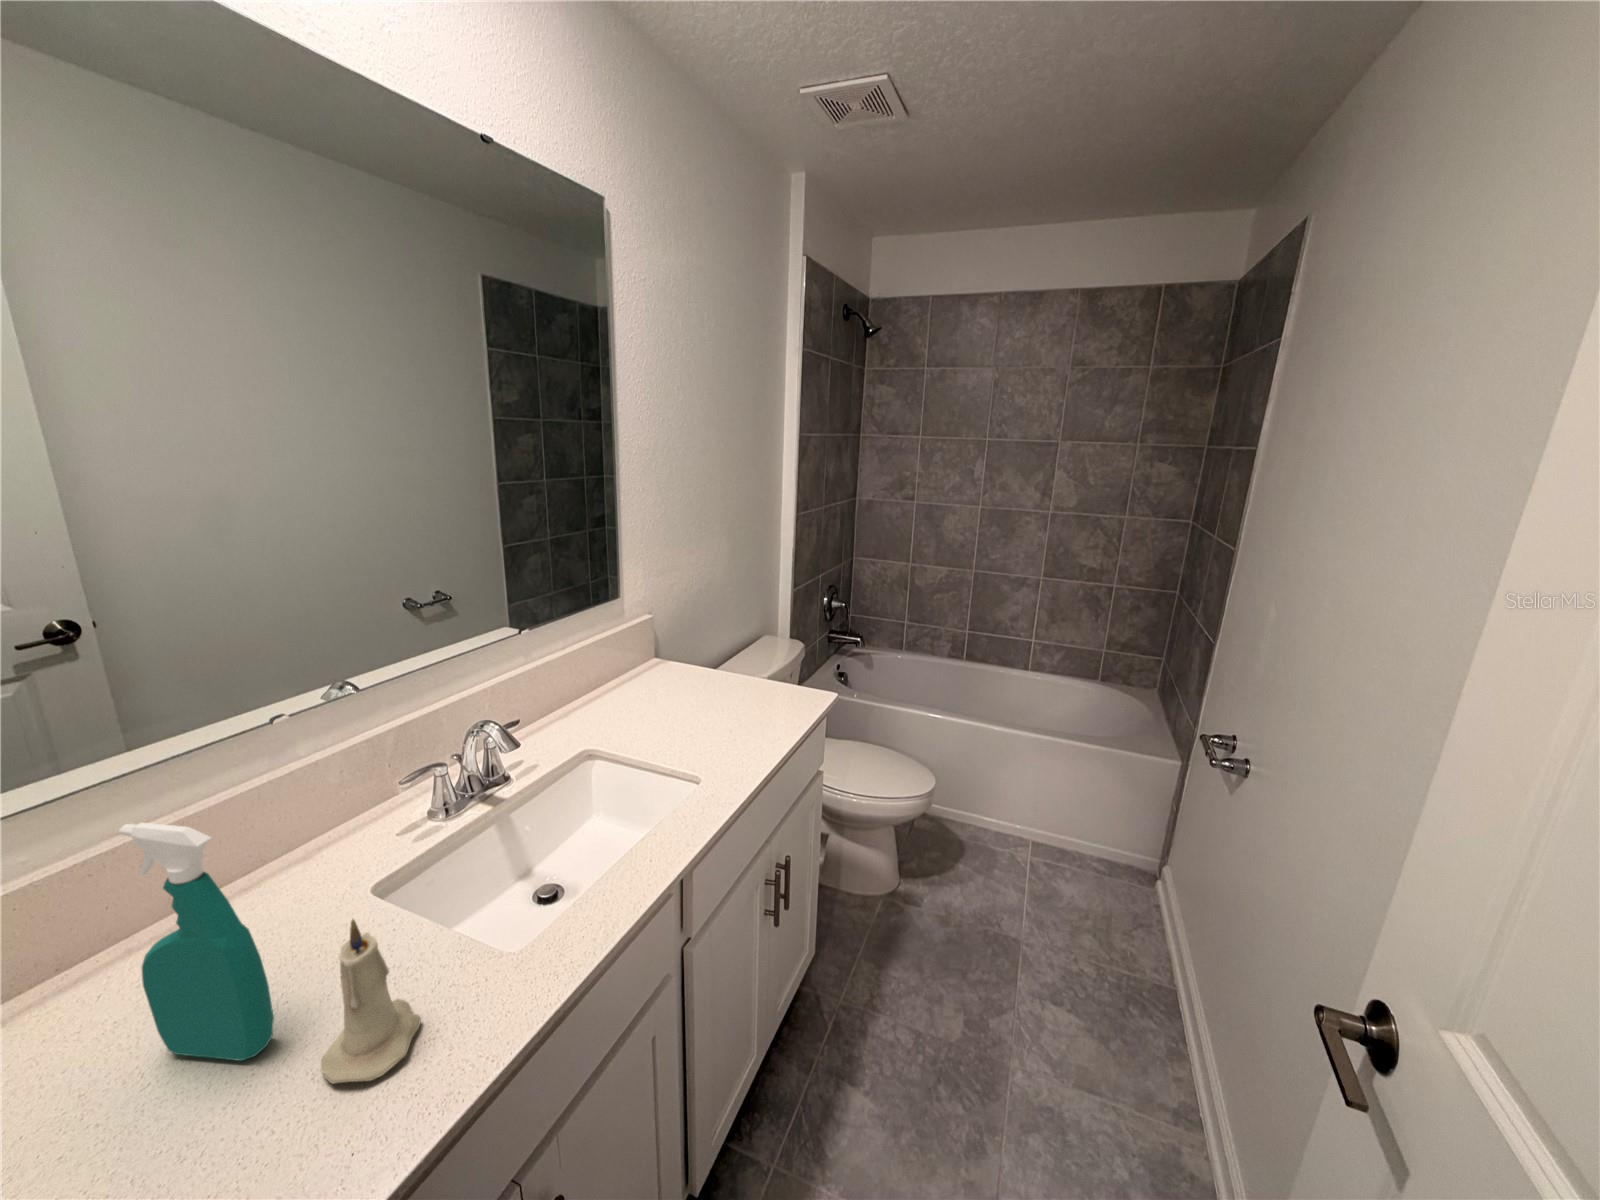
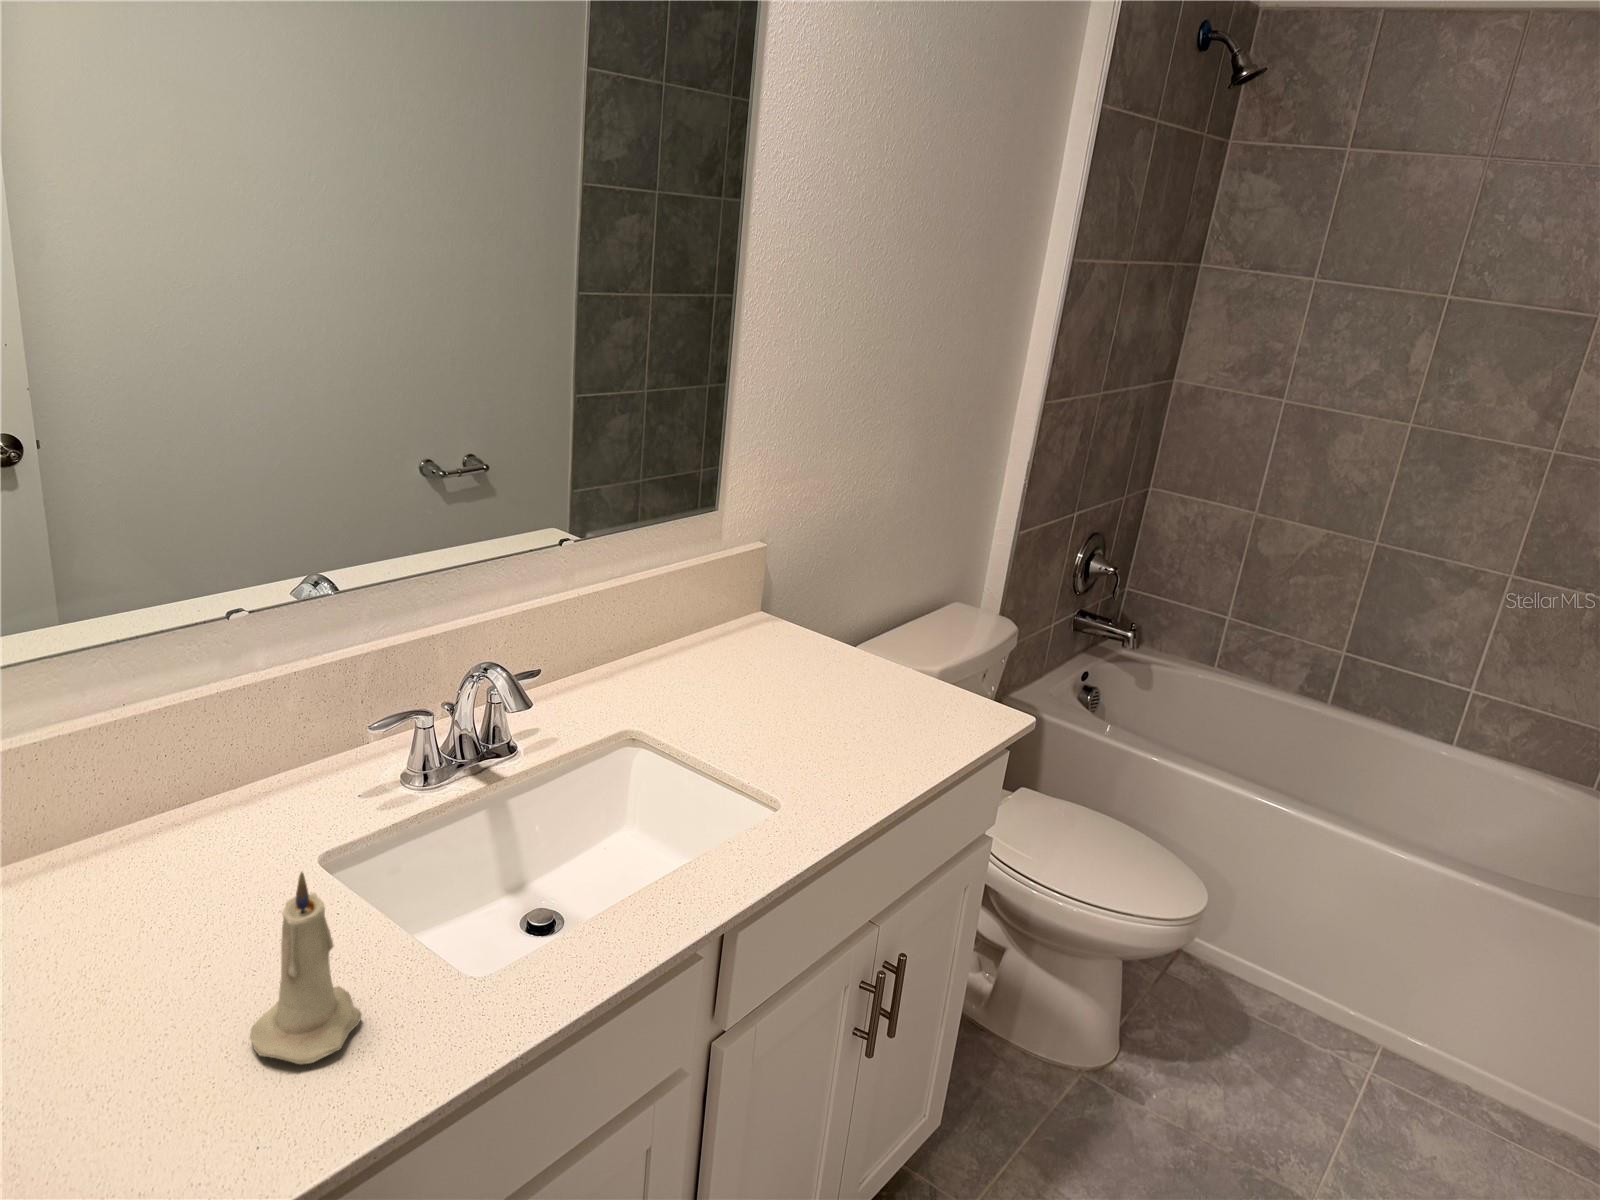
spray bottle: present [119,823,274,1061] -> none [81,708,207,1007]

